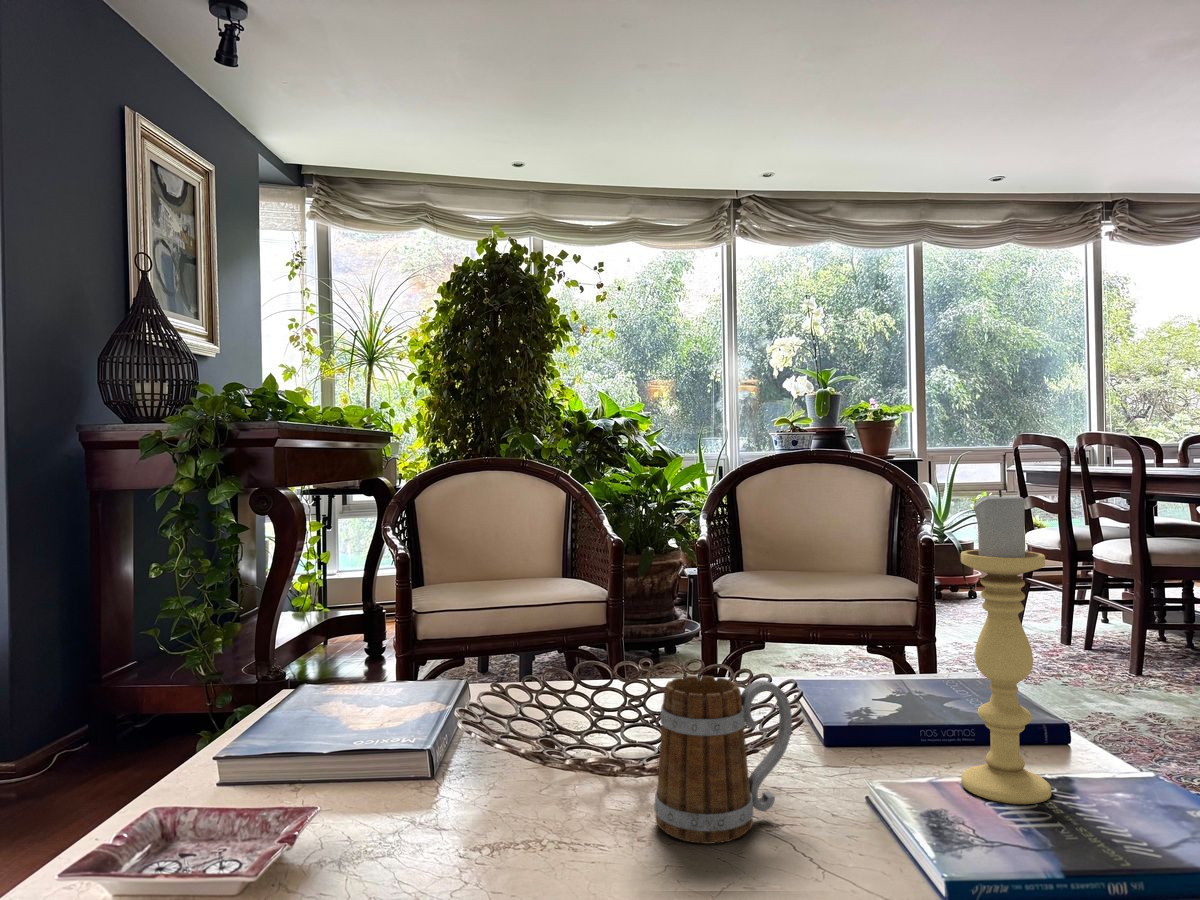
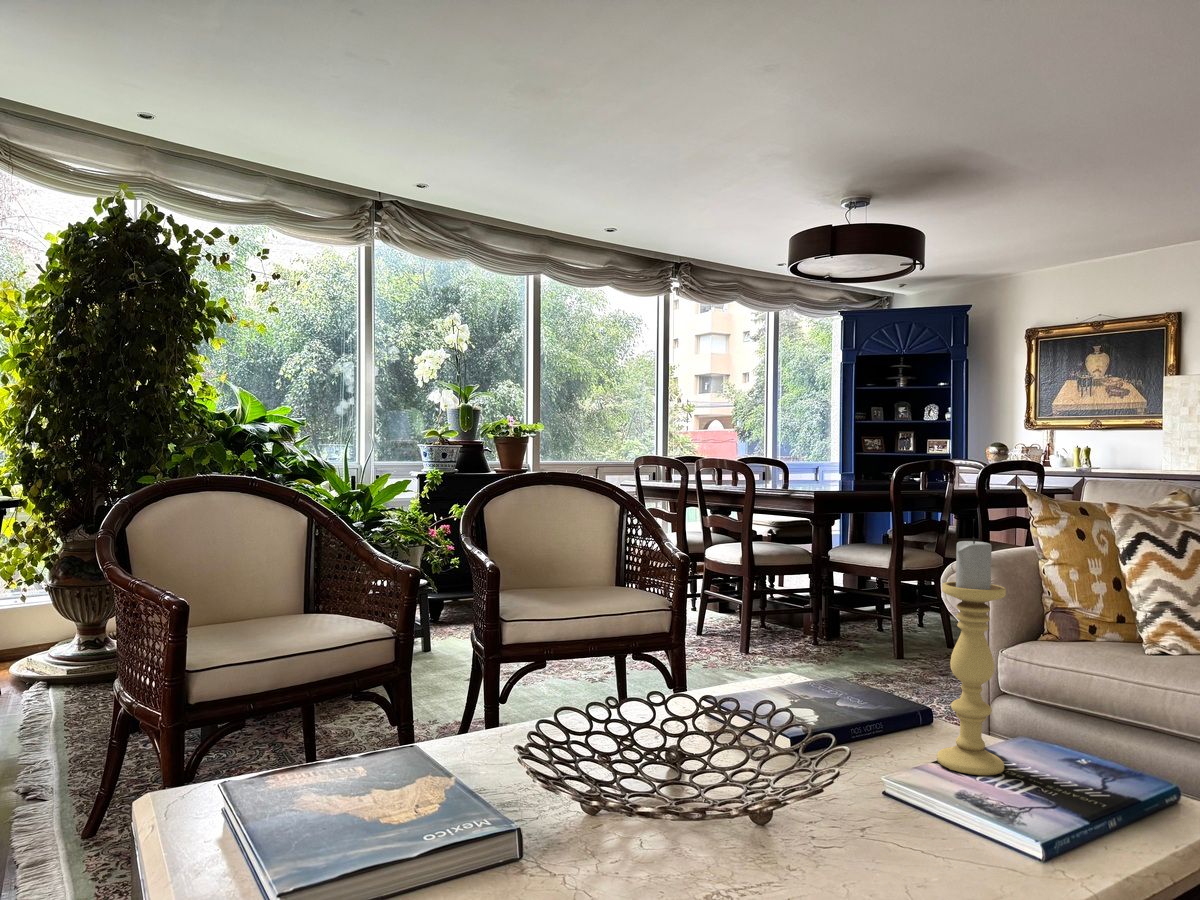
mug: present [654,676,792,844] -> none [806,707,897,858]

